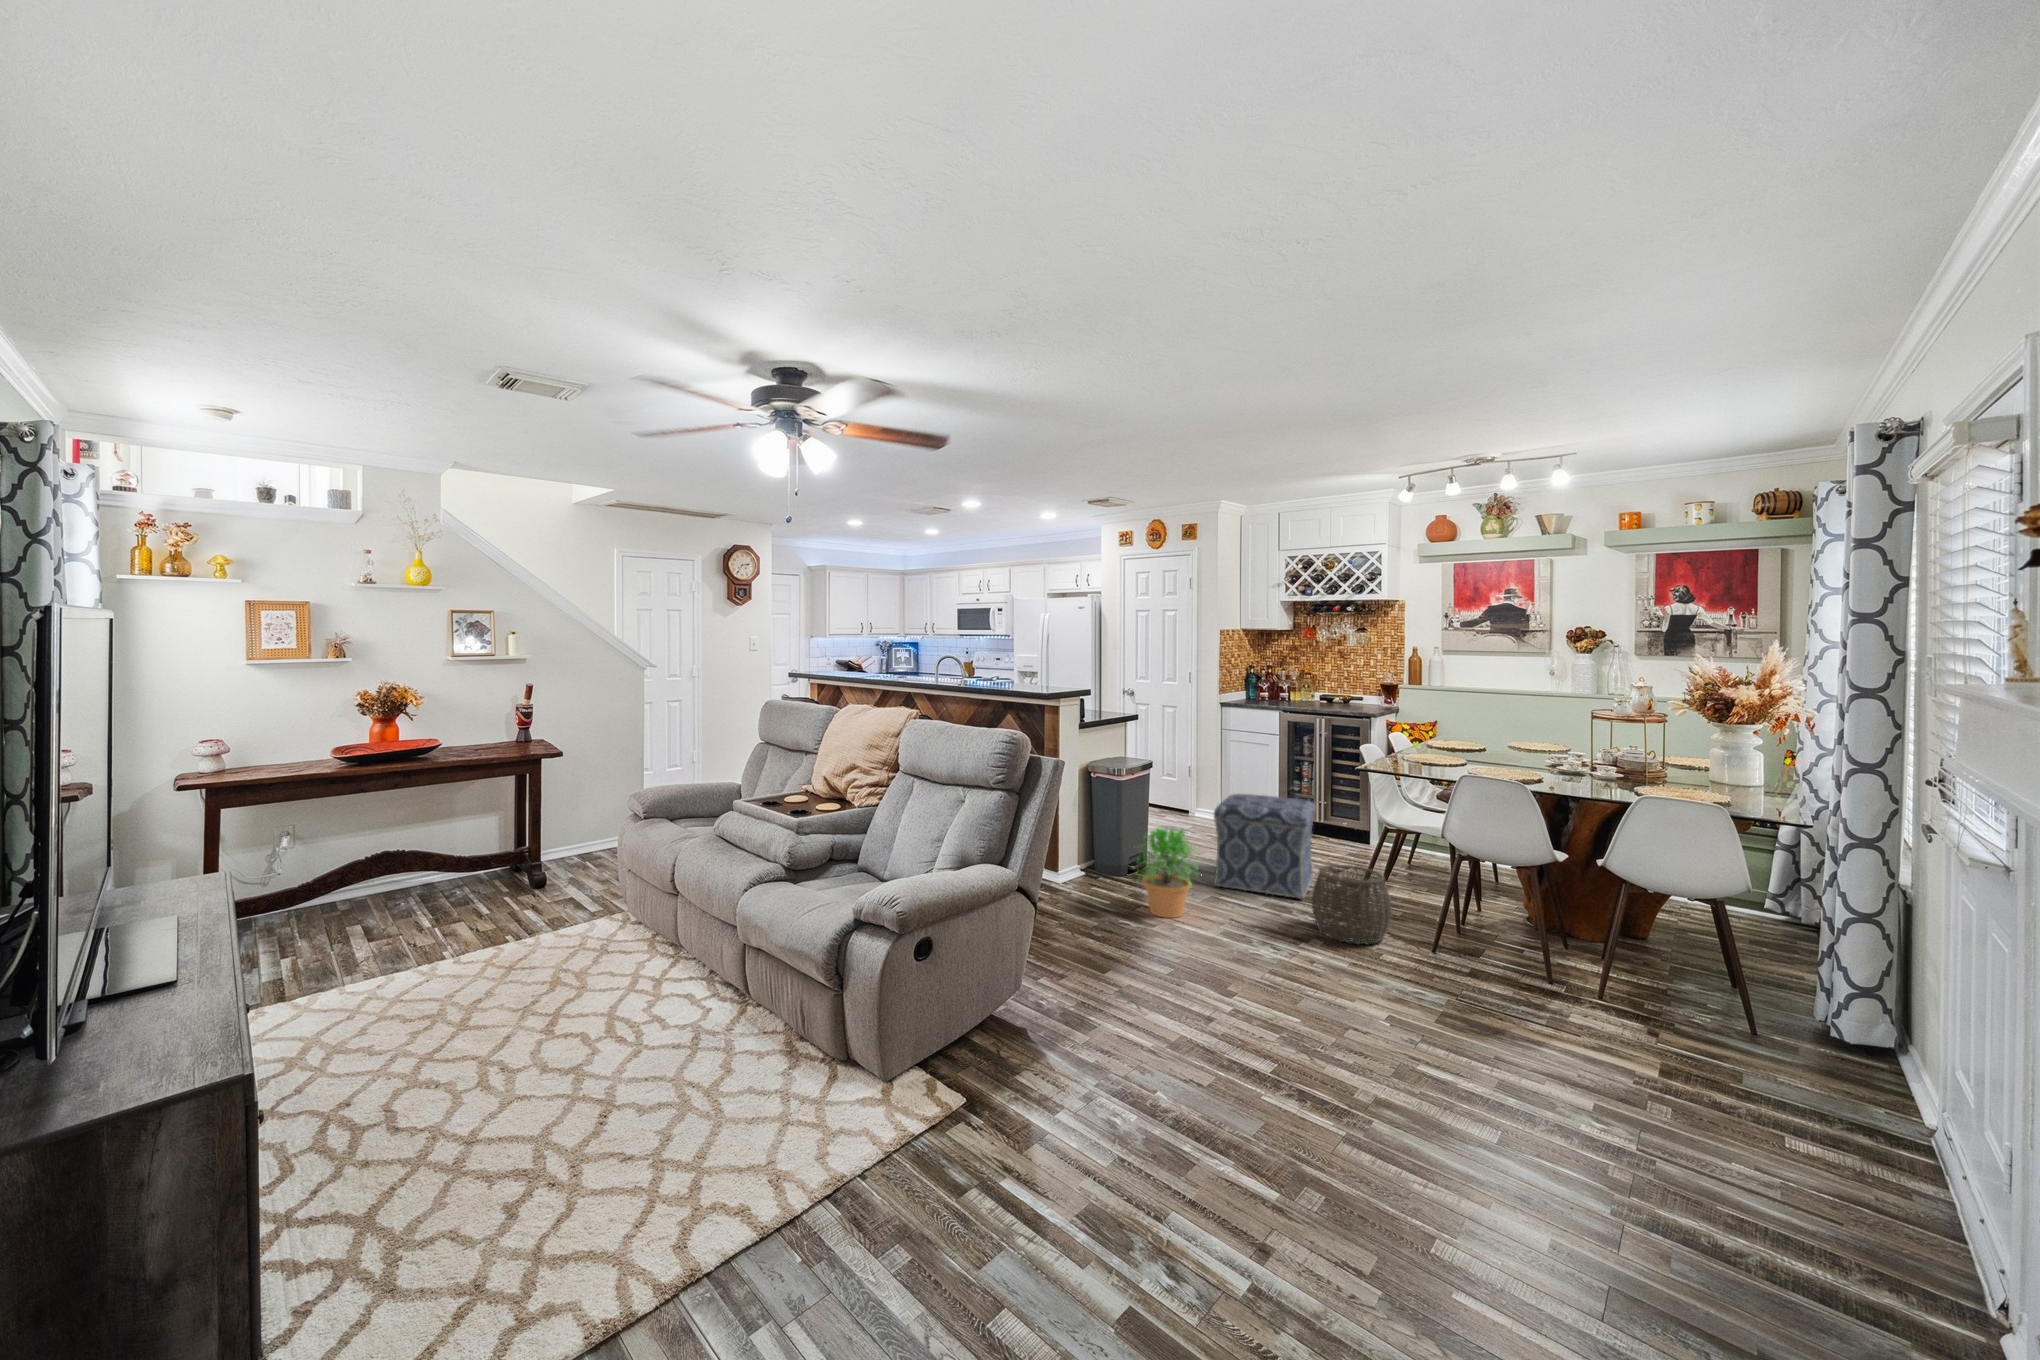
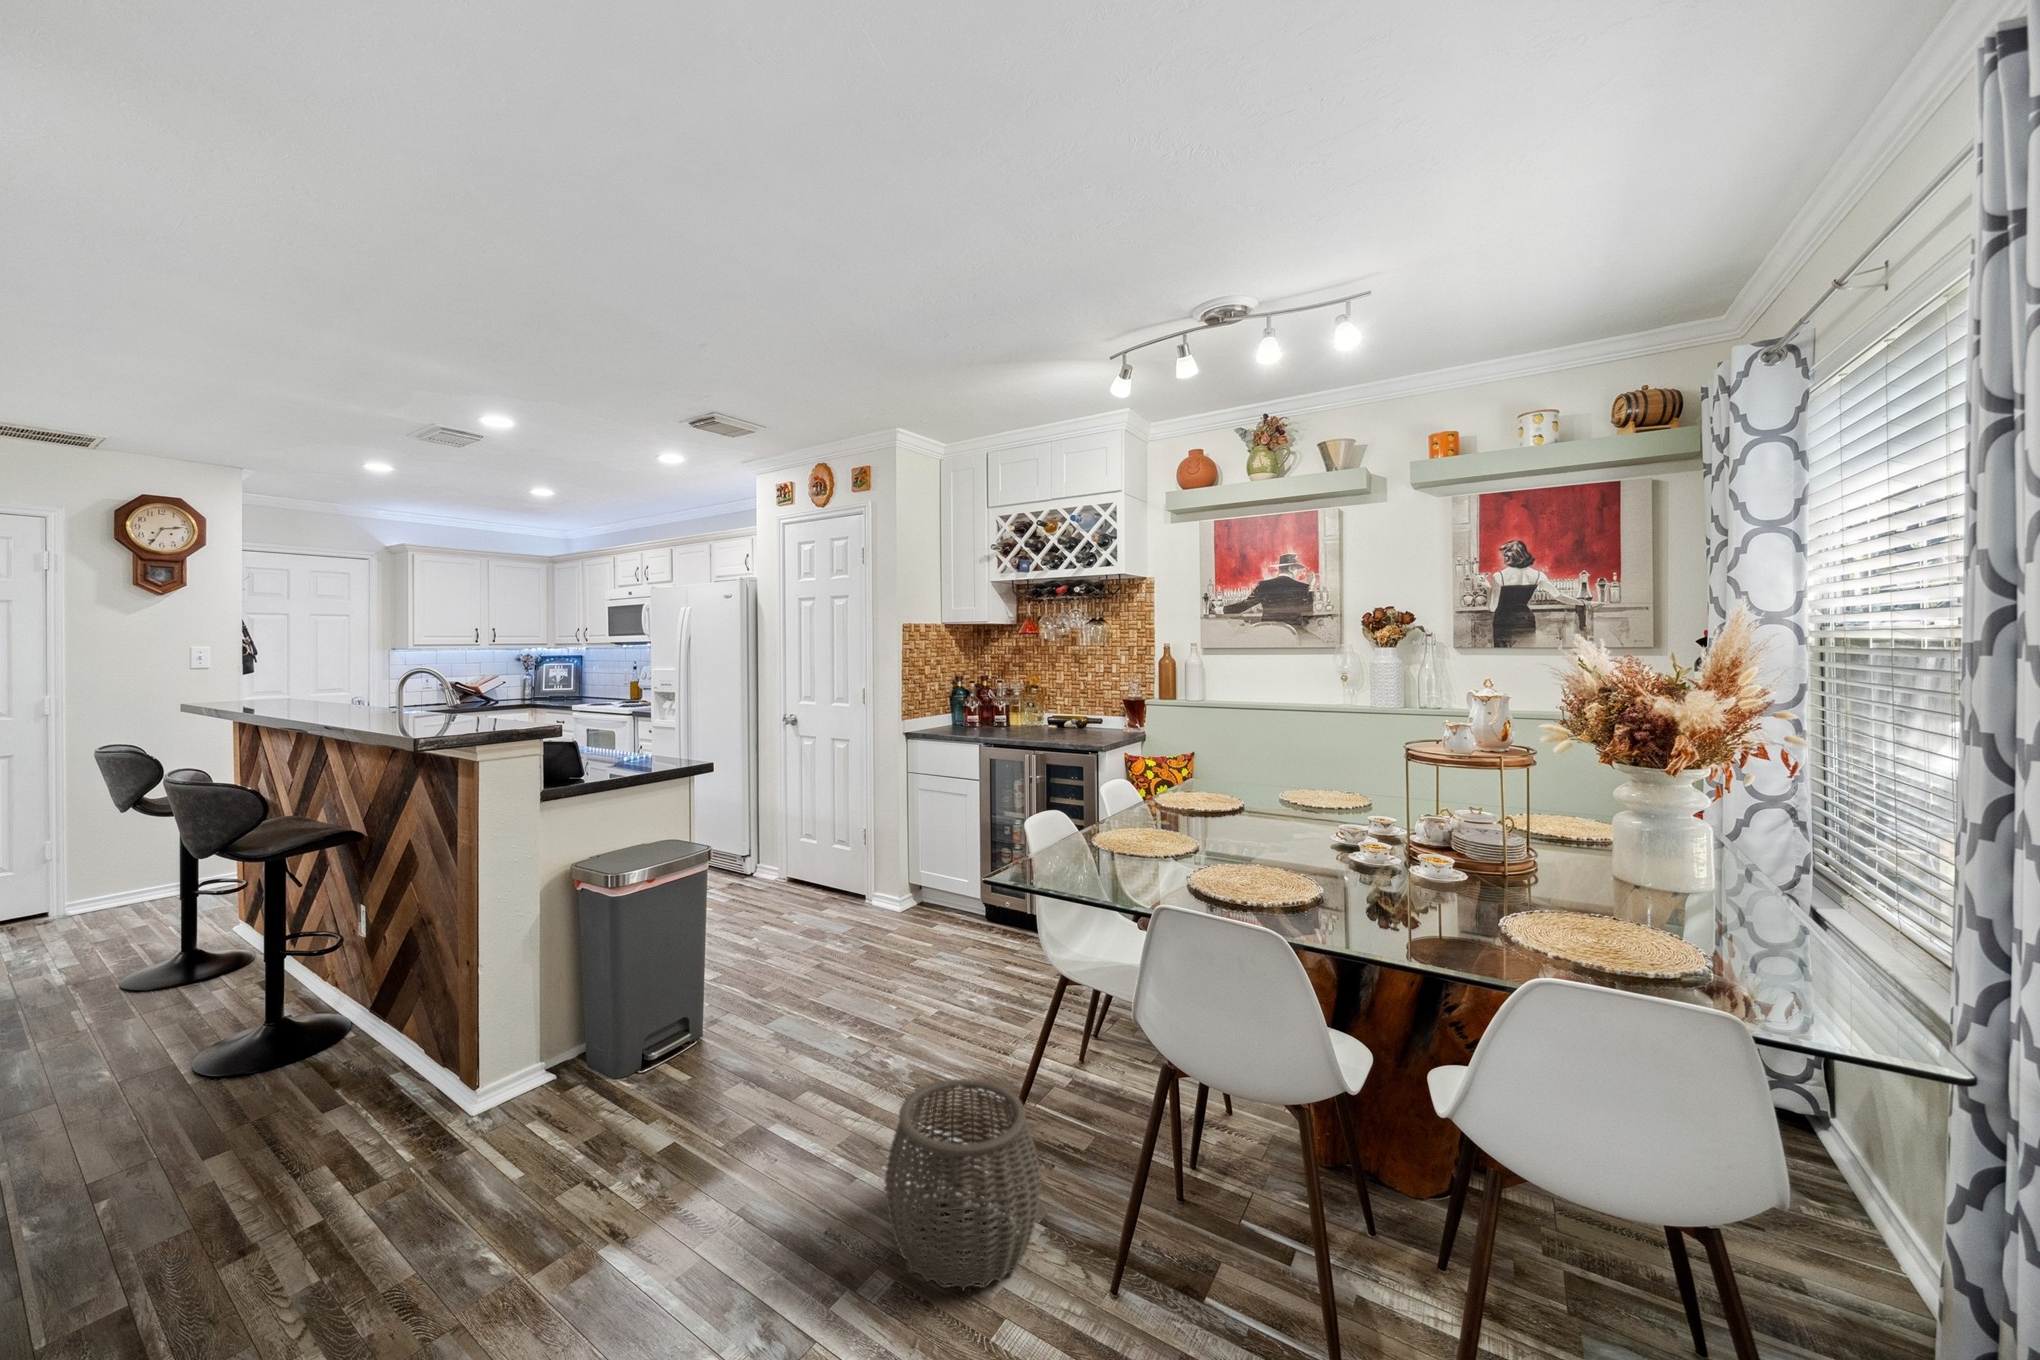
ottoman: present [1214,794,1316,900] -> none [780,898,978,1116]
potted plant: present [1135,827,1196,918] -> none [539,1014,686,1227]

